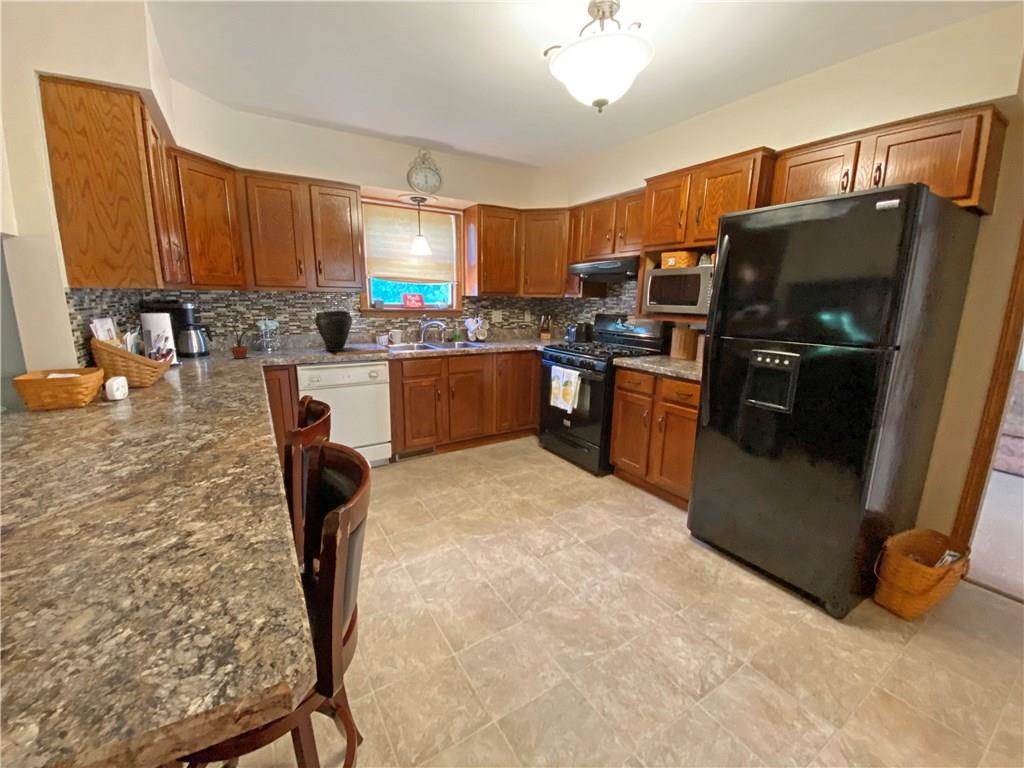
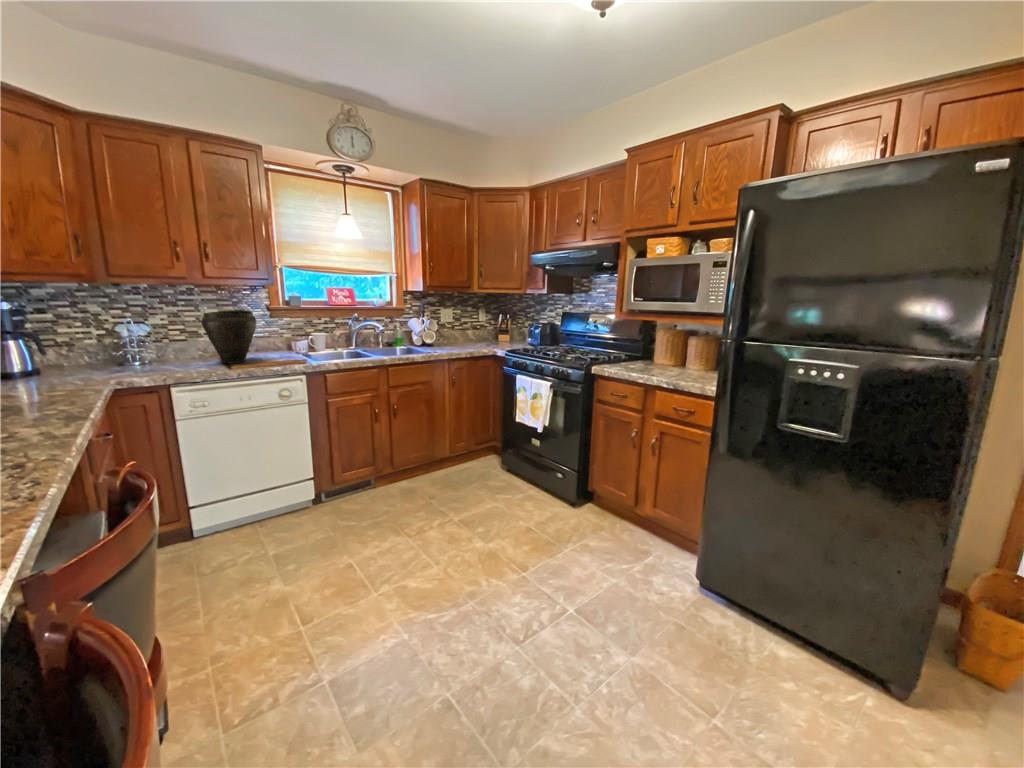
potted plant: present [218,305,273,358] -> none [43,303,136,379]

